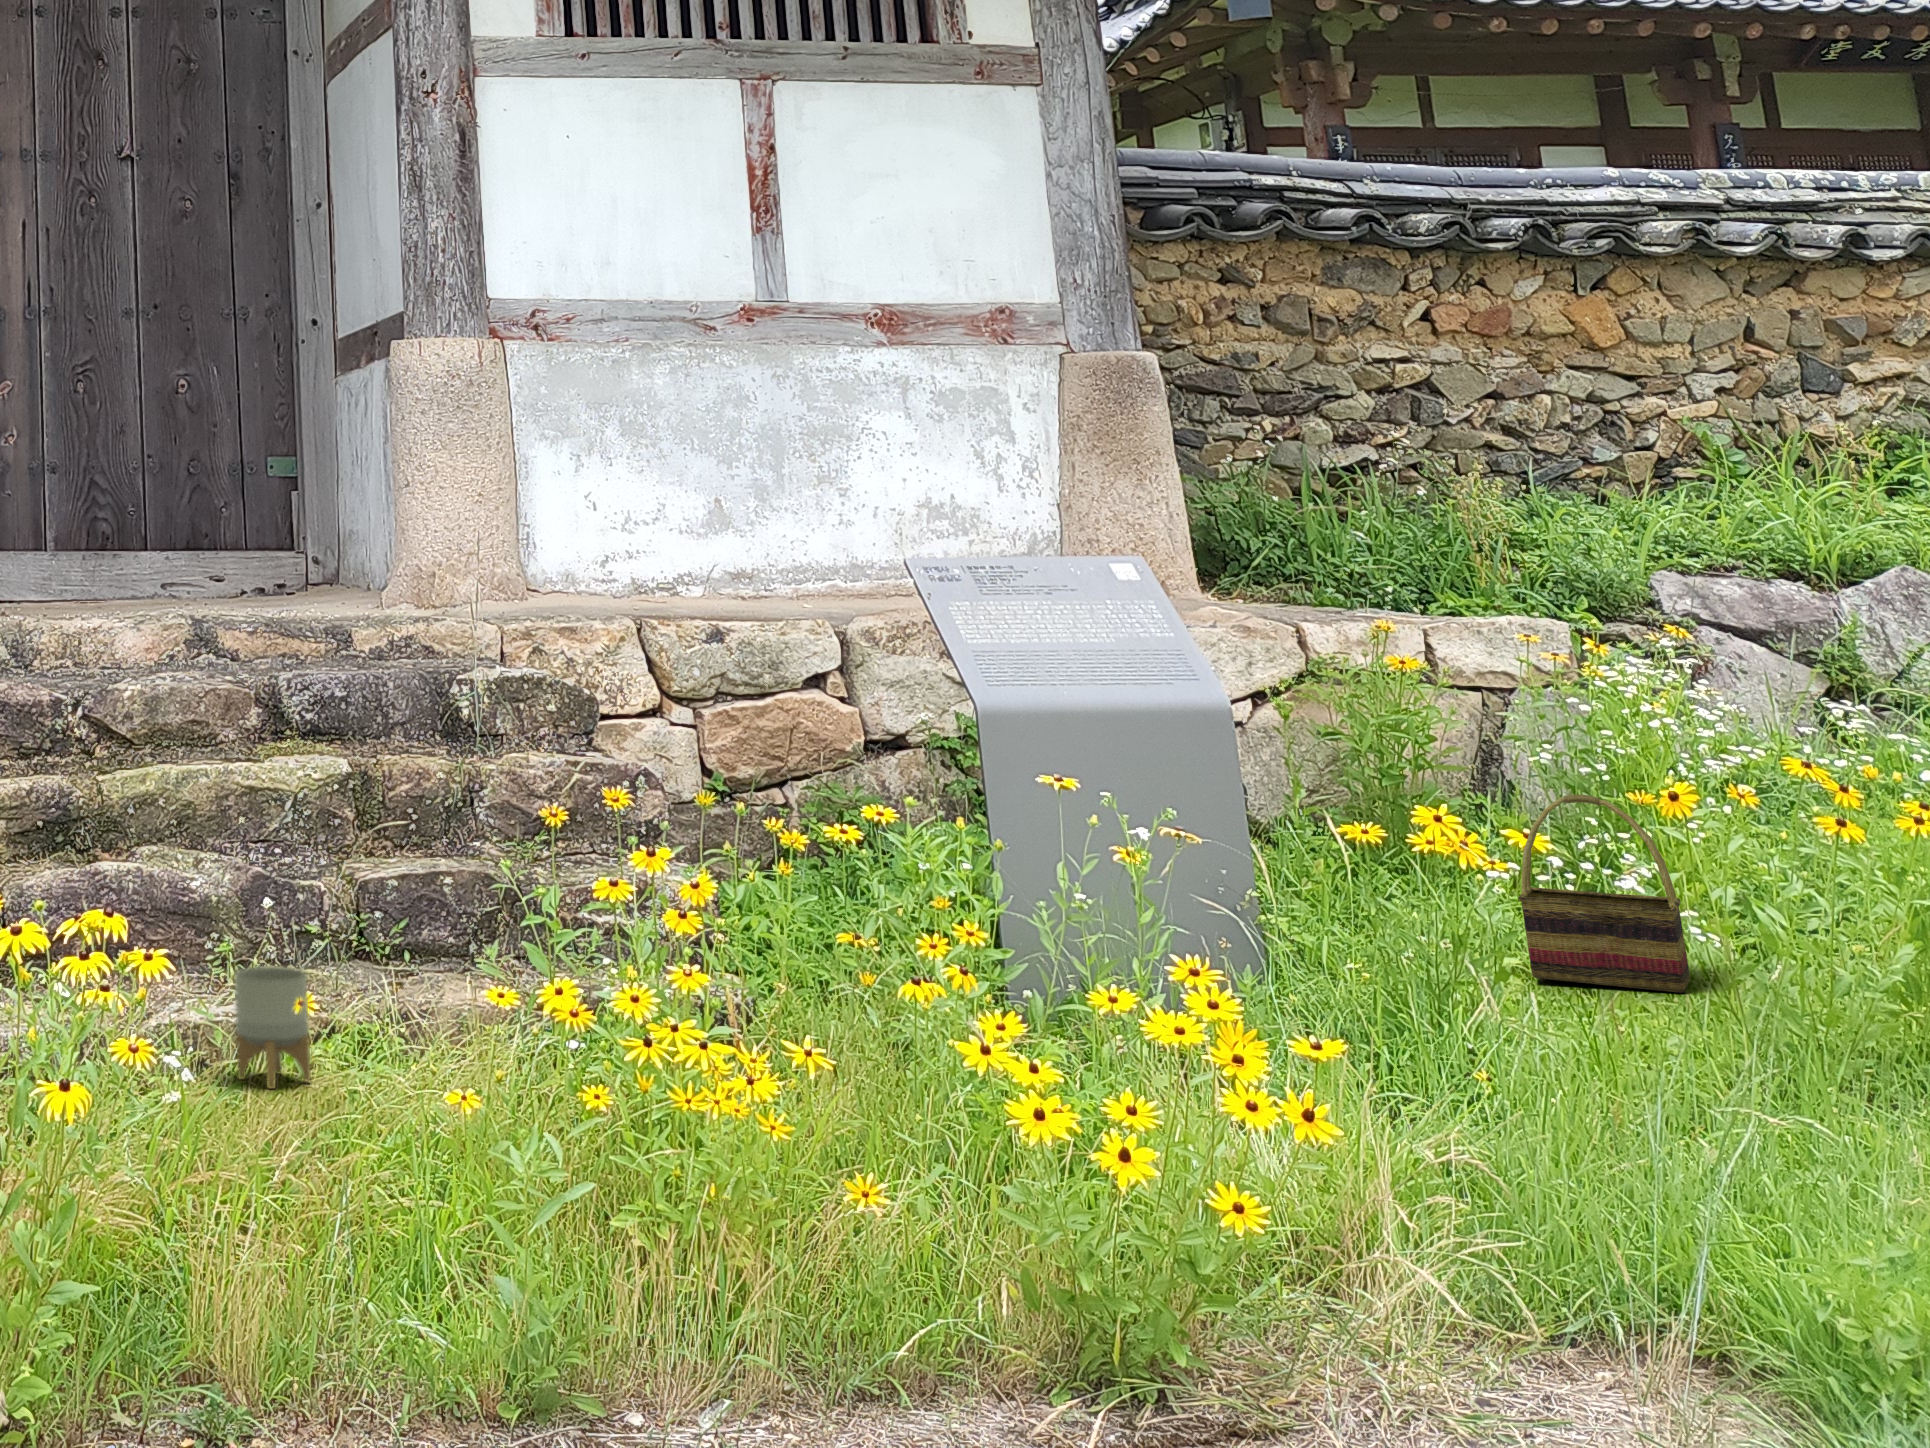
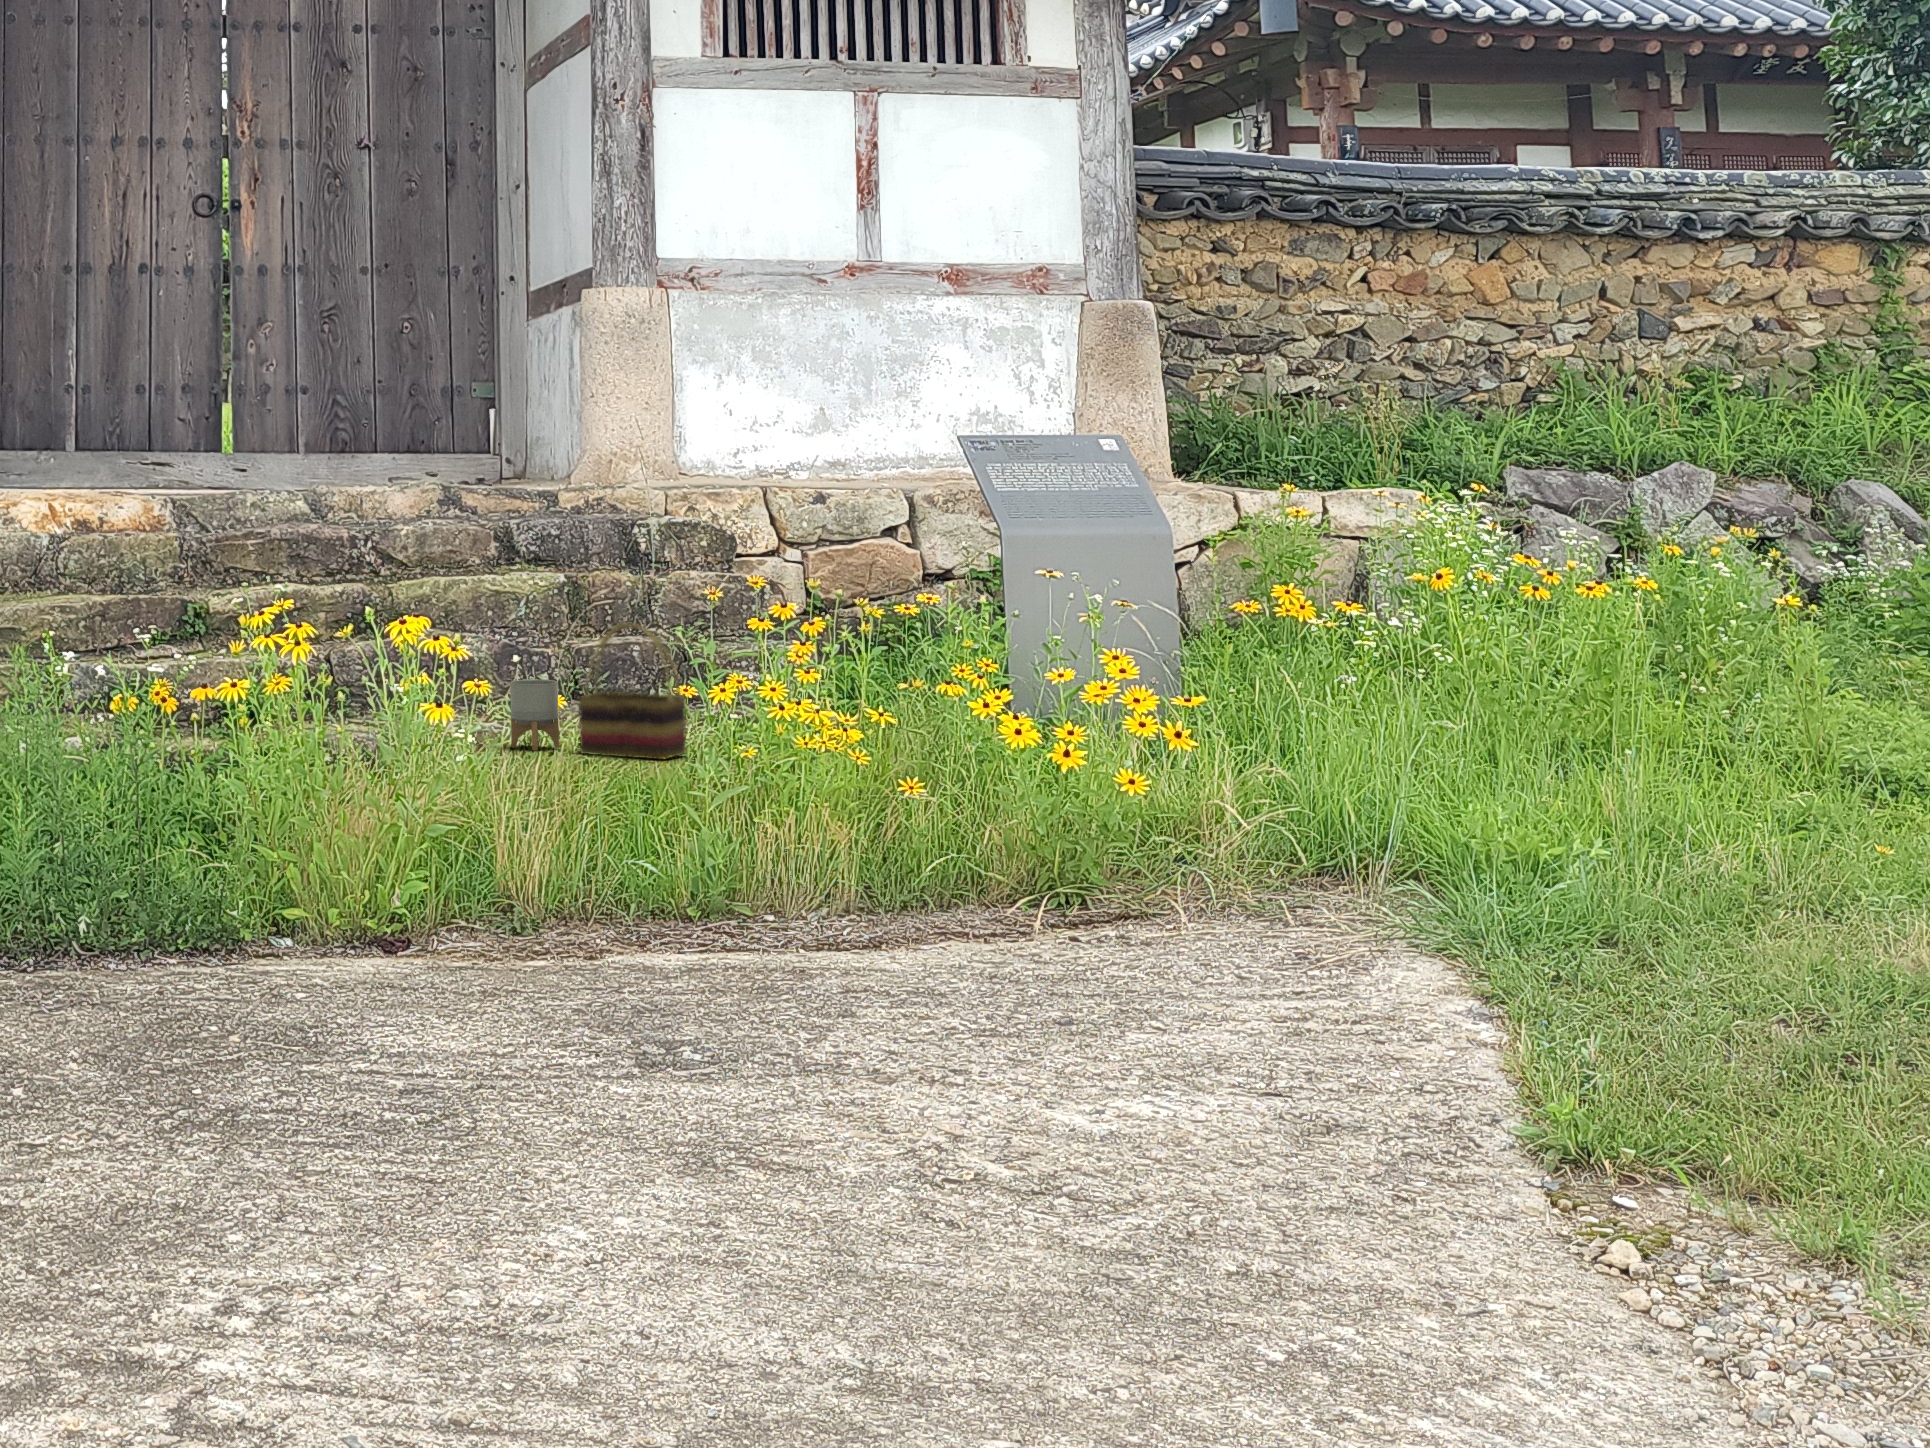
basket: present [1518,795,1690,993] -> present [578,623,686,759]

